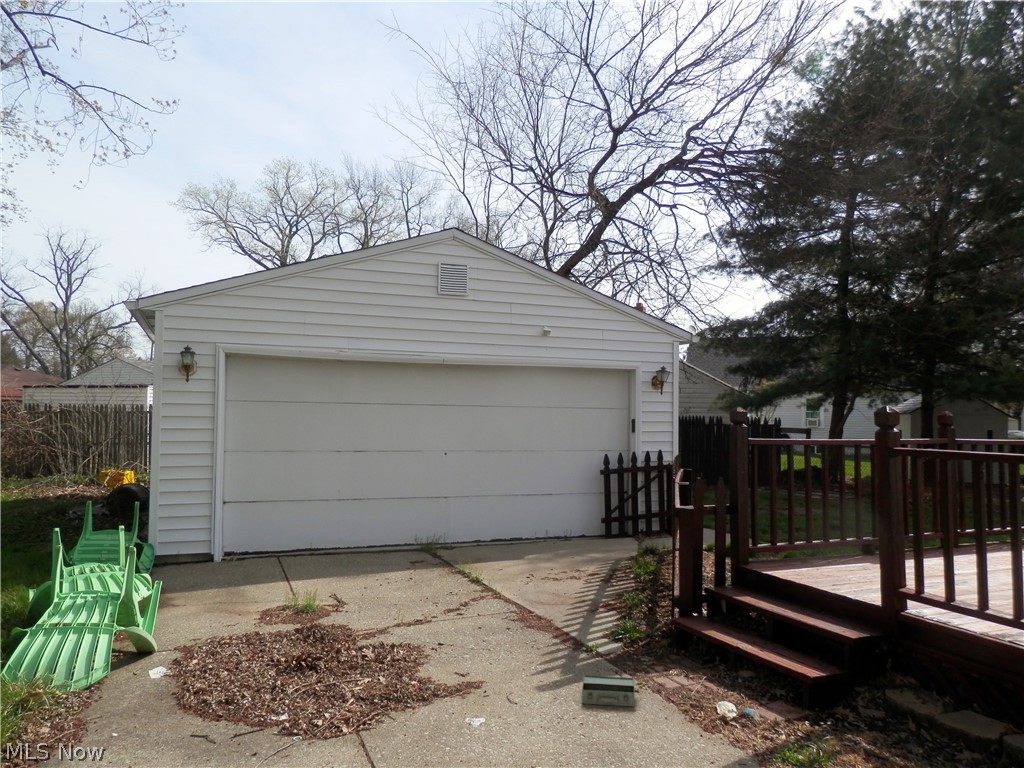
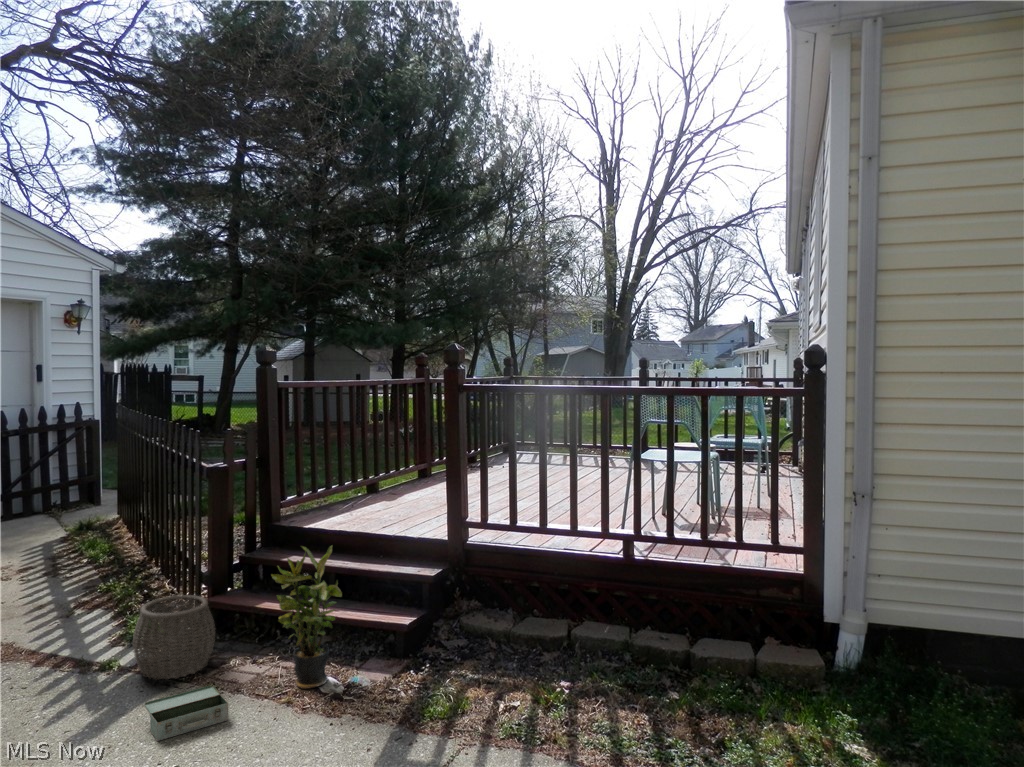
potted plant: none [679,581,744,707] -> present [271,546,342,689]
woven basket: none [600,606,660,671] -> present [133,595,215,680]

